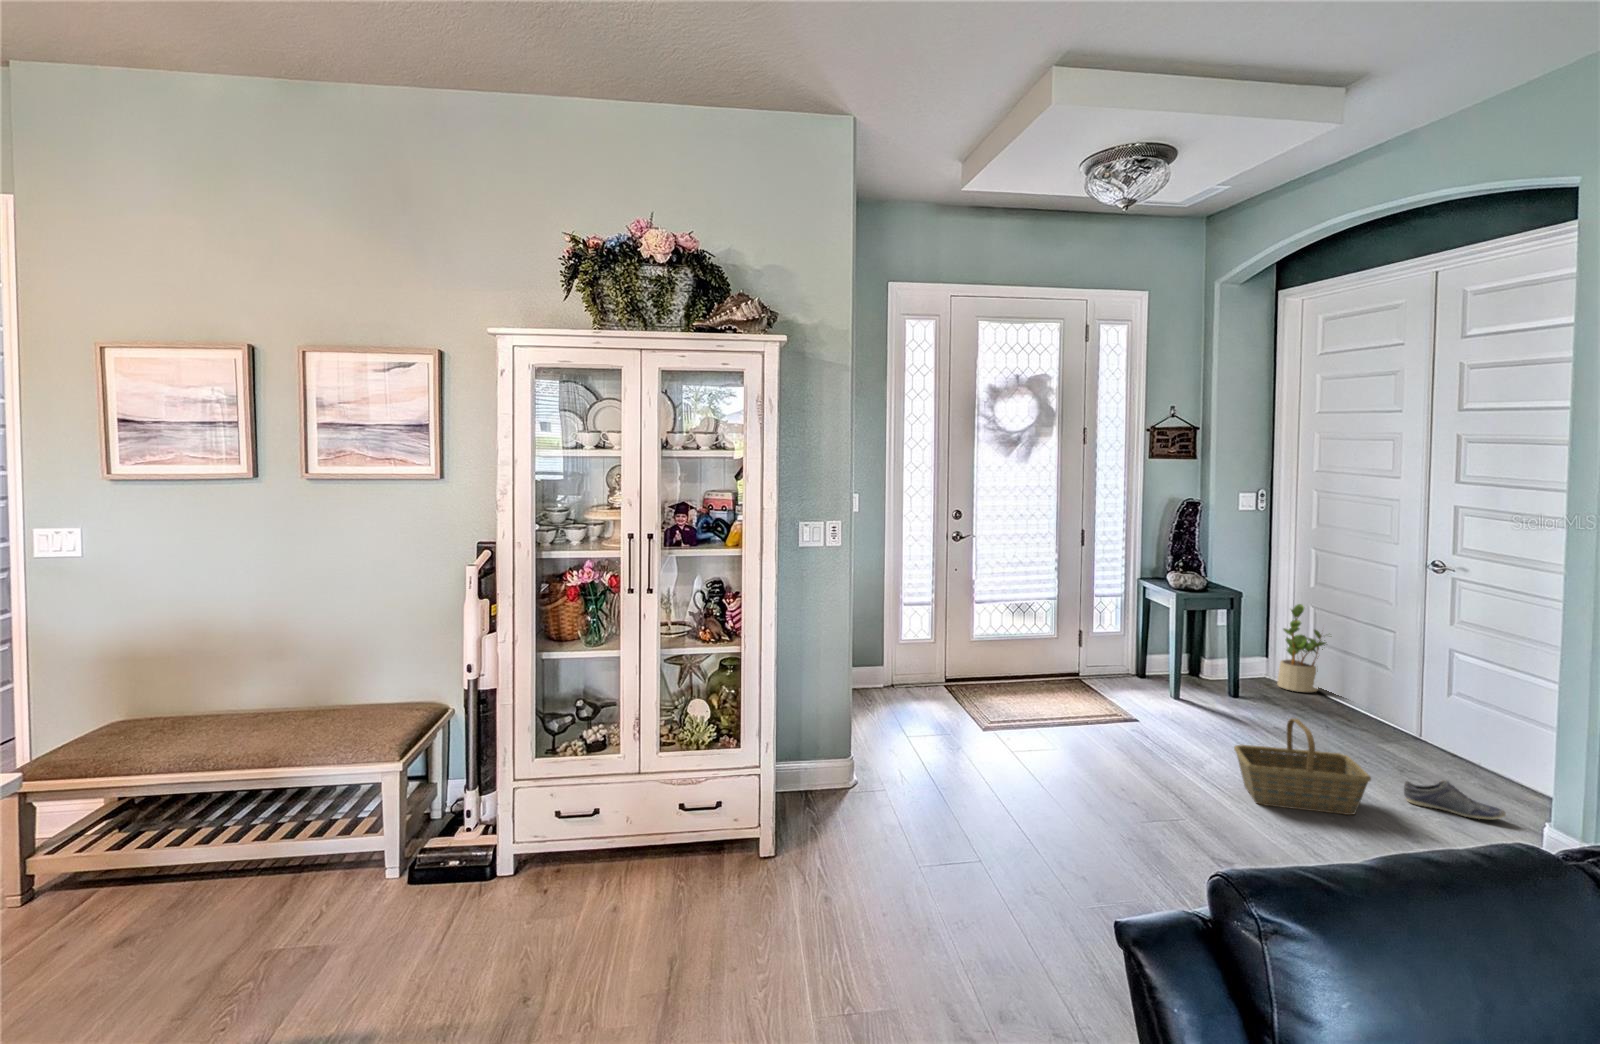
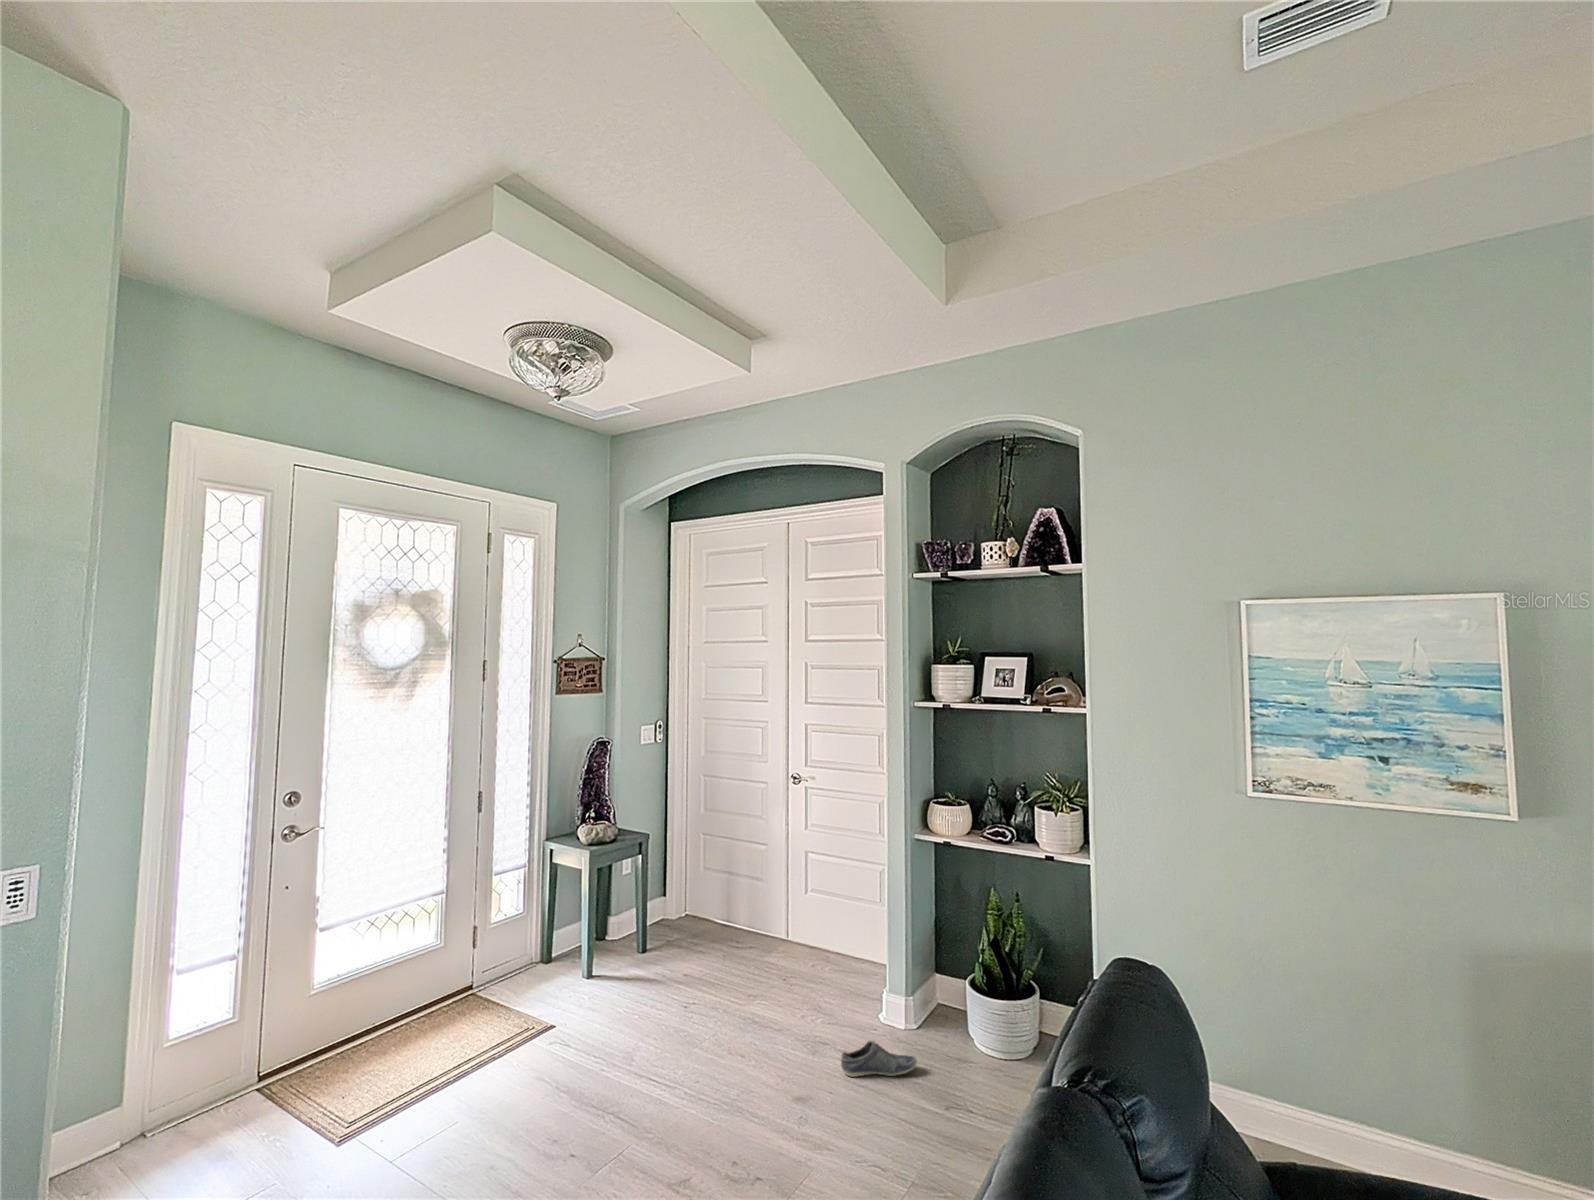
potted plant: present [1277,604,1332,692] -> none [683,842,730,938]
basket: present [1234,718,1371,815] -> none [698,1021,832,1155]

